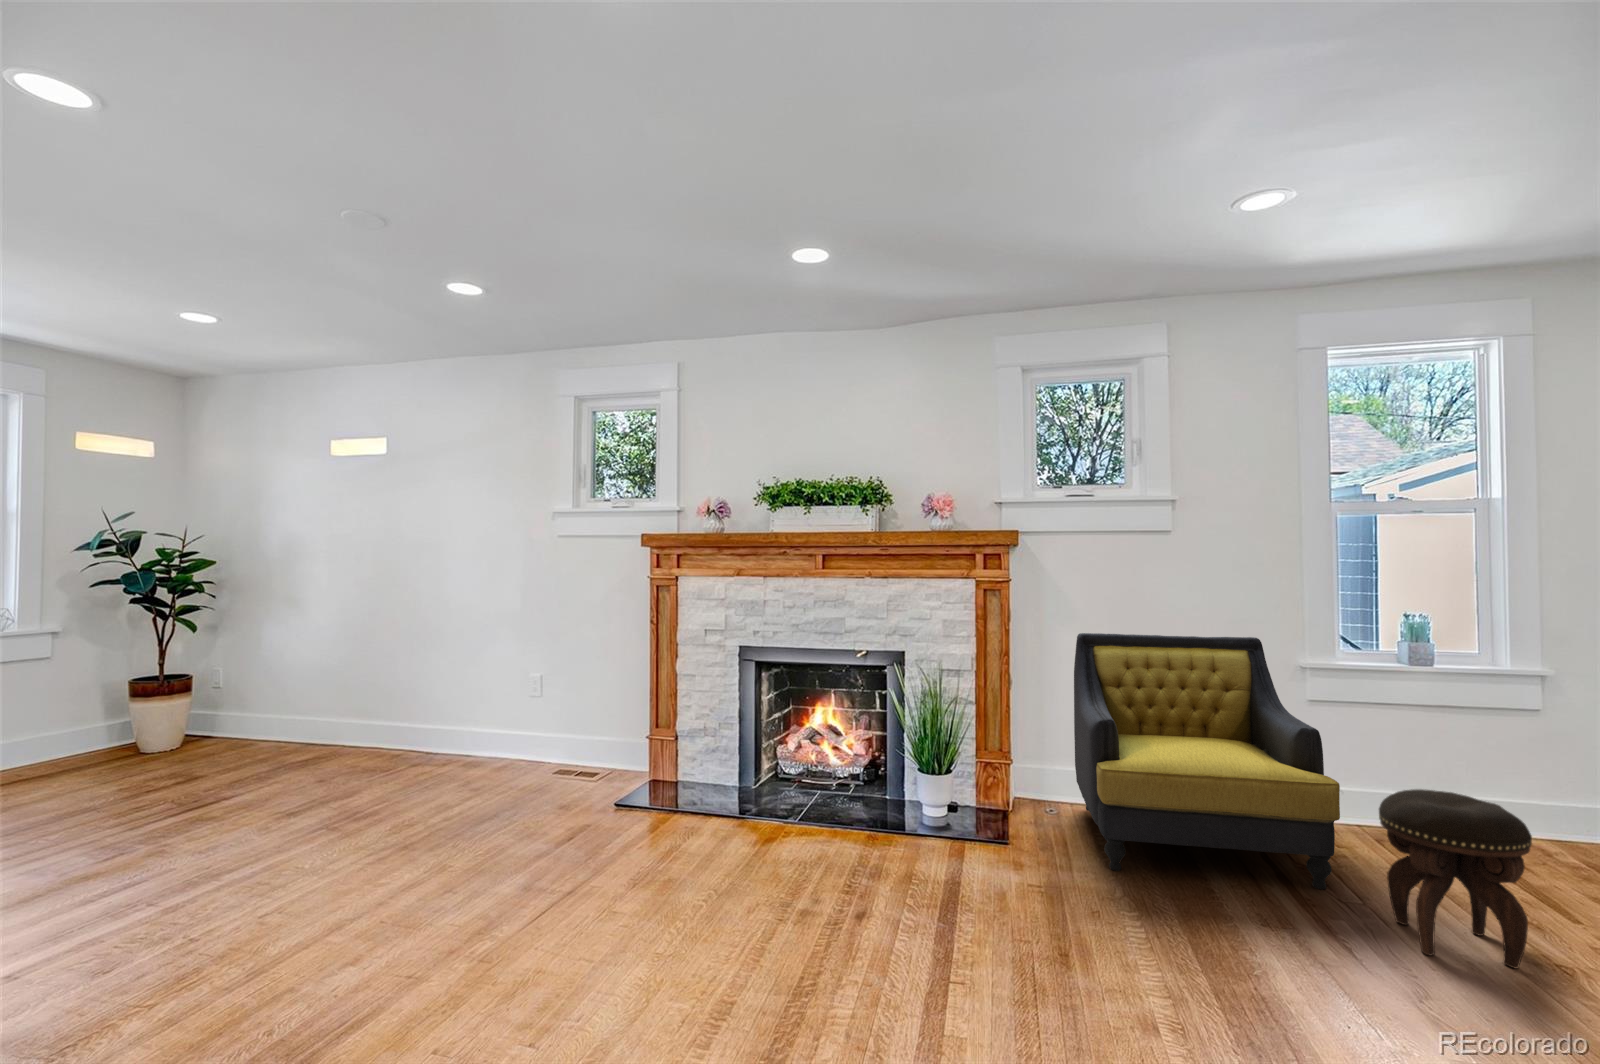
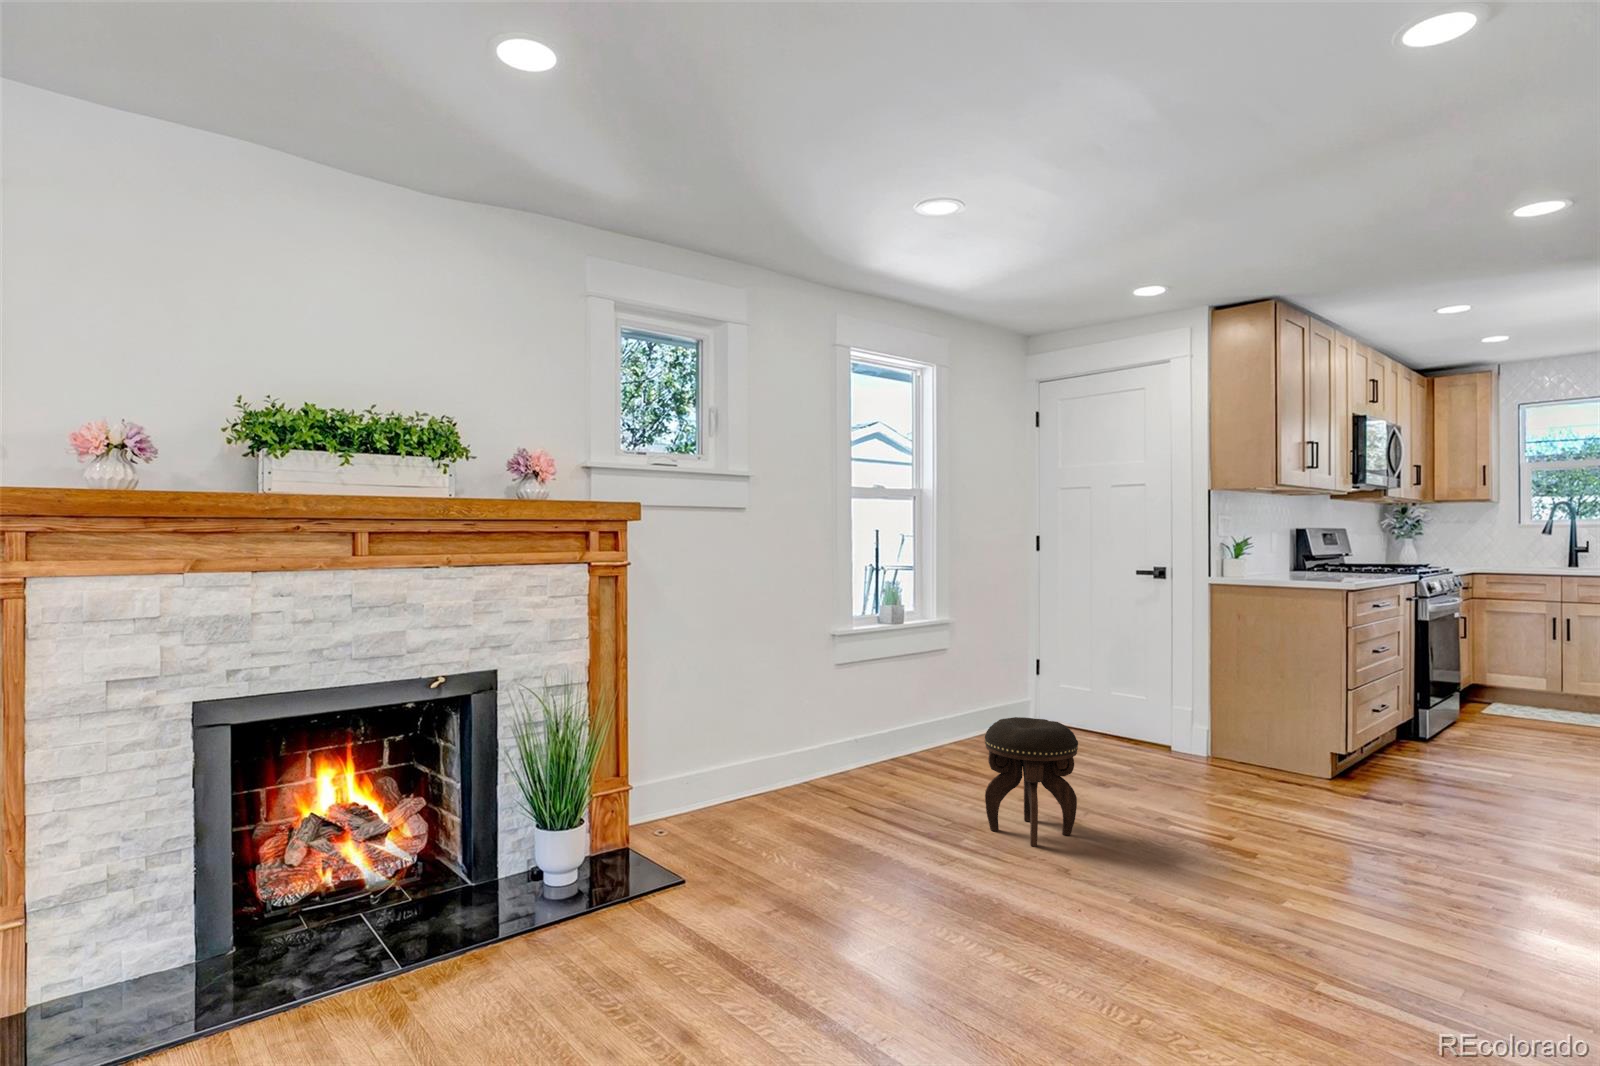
armchair: present [1074,633,1340,889] -> none [676,611,944,869]

